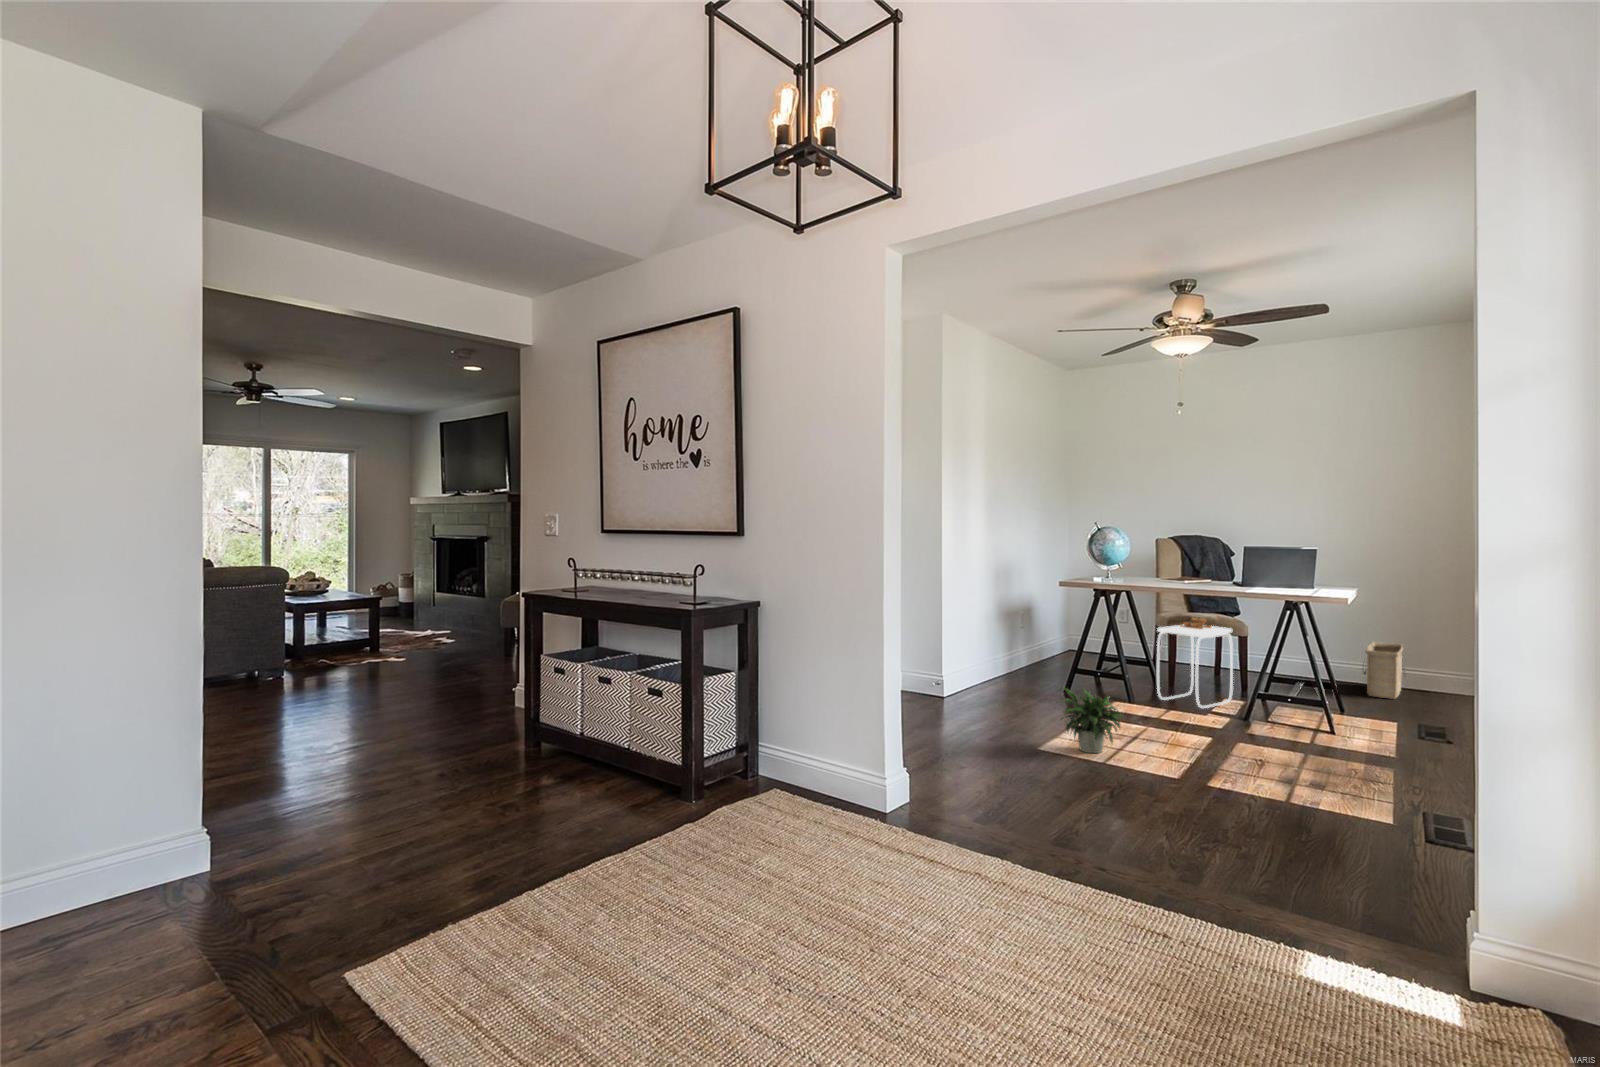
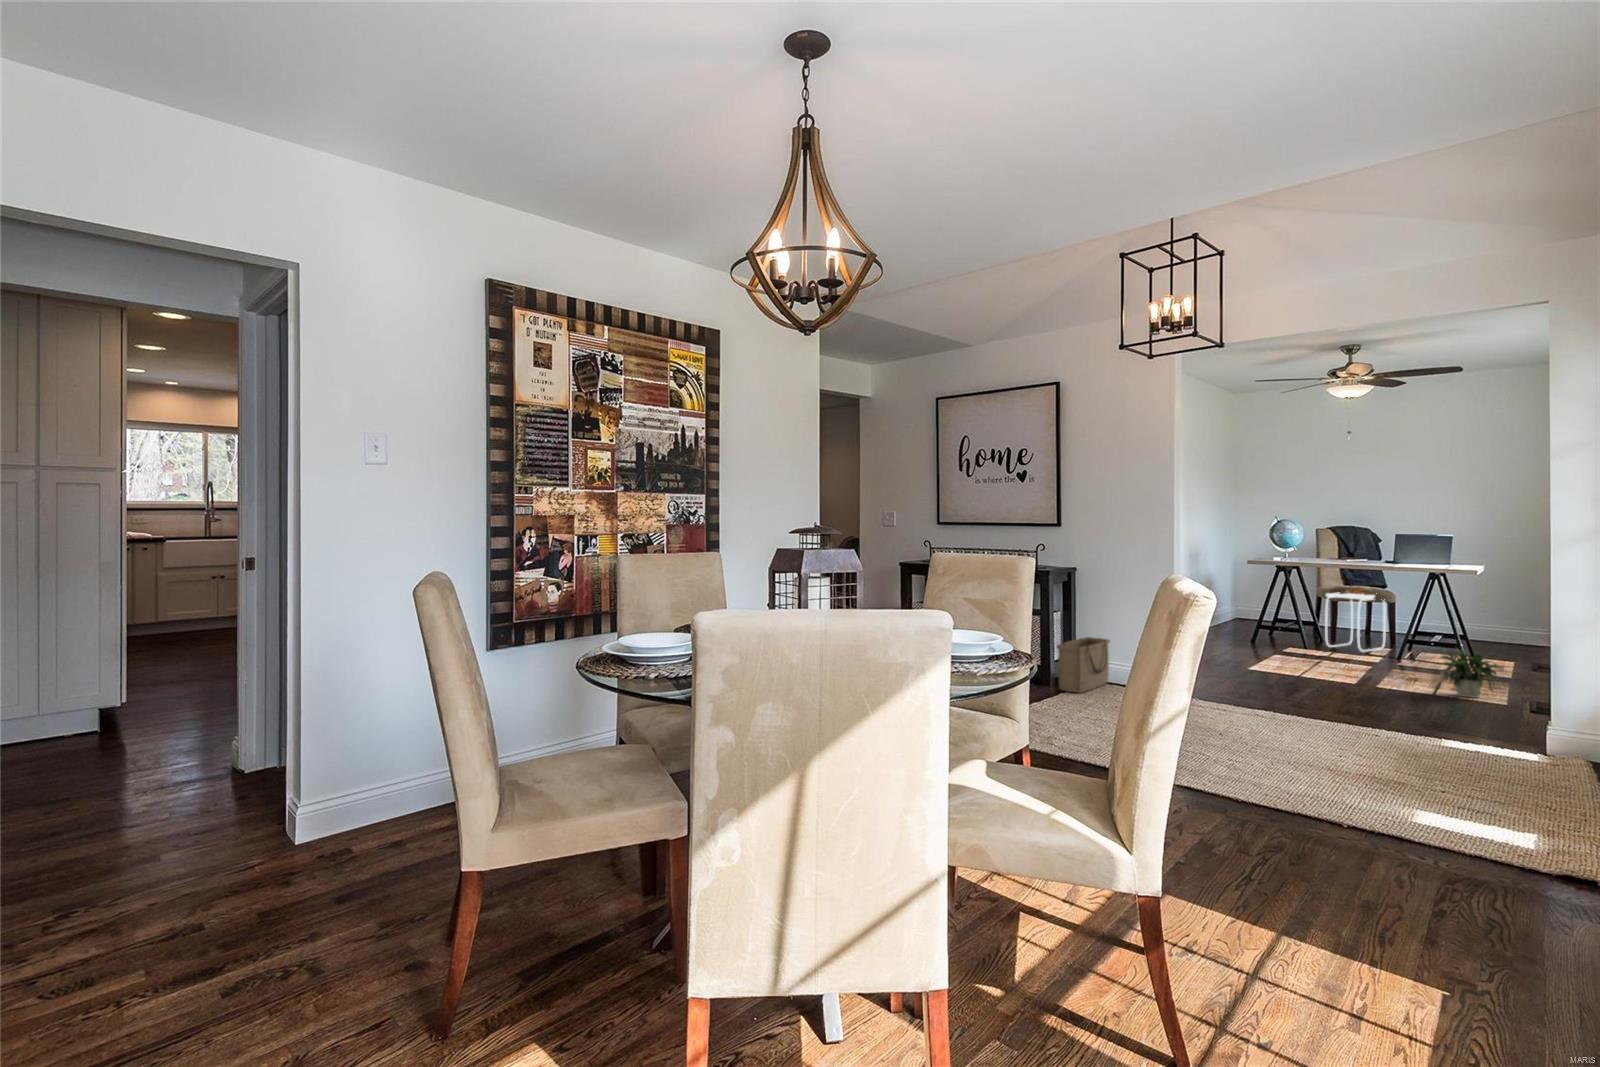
basket: present [1364,642,1405,699] -> present [1057,637,1110,693]
potted plant: present [1061,688,1123,753] -> present [1440,648,1500,698]

